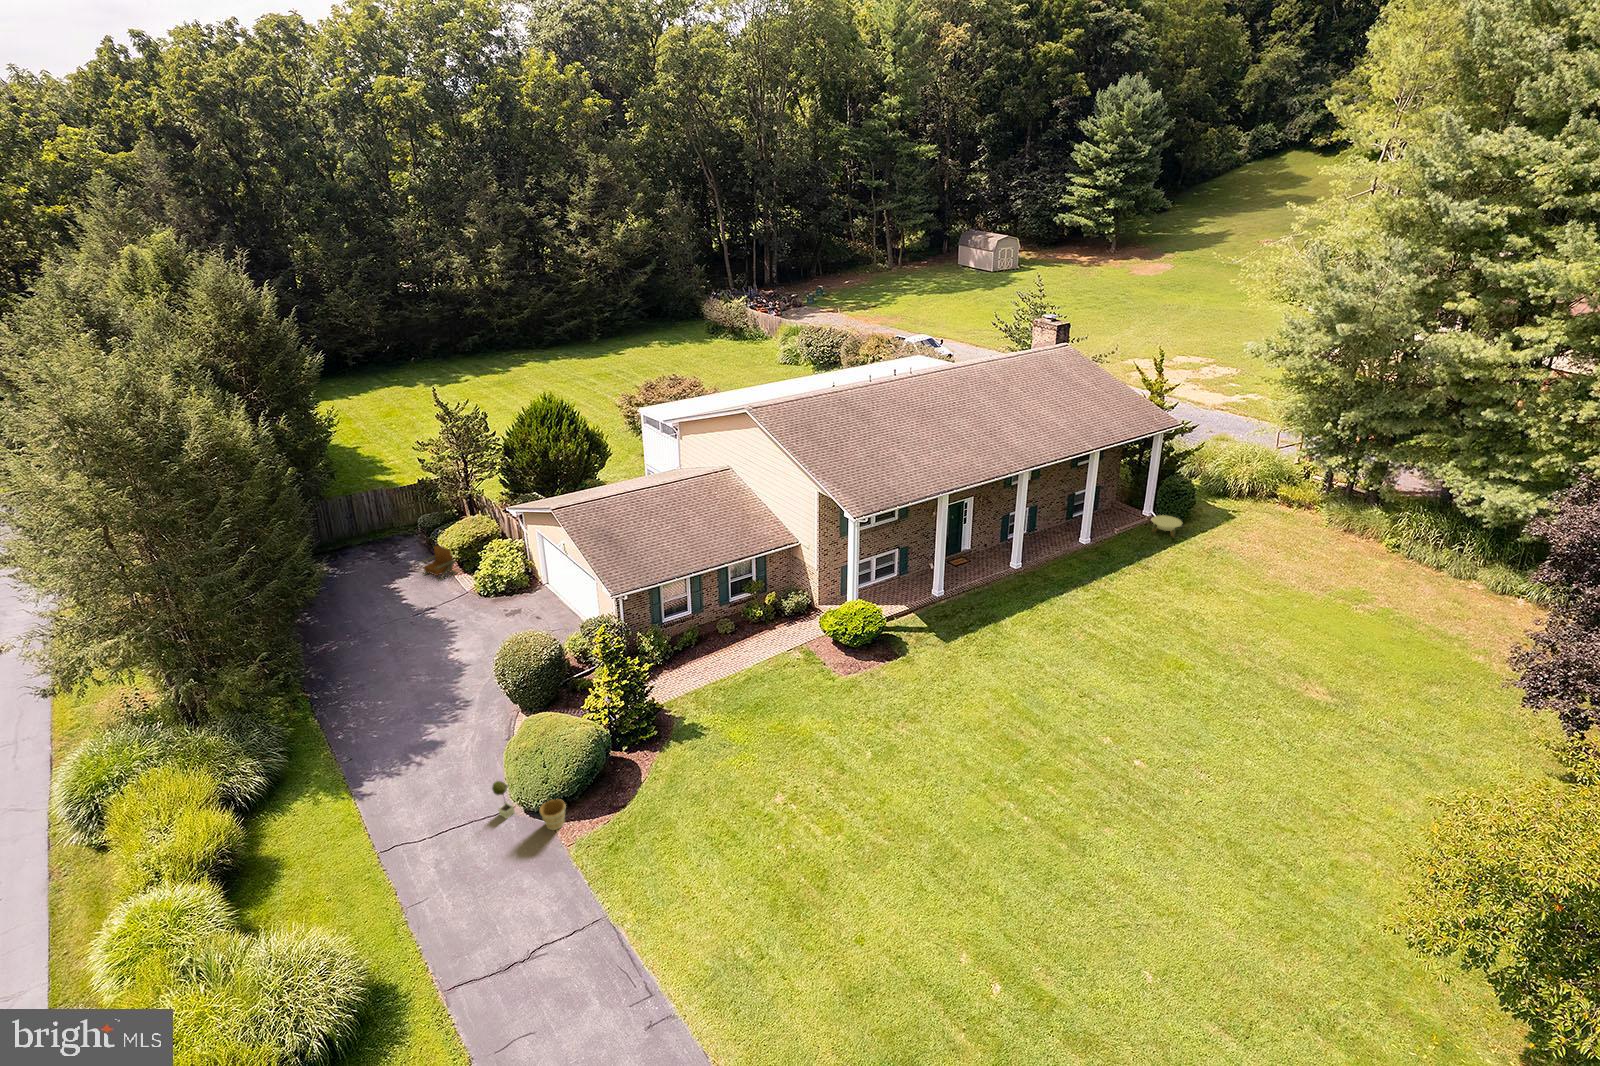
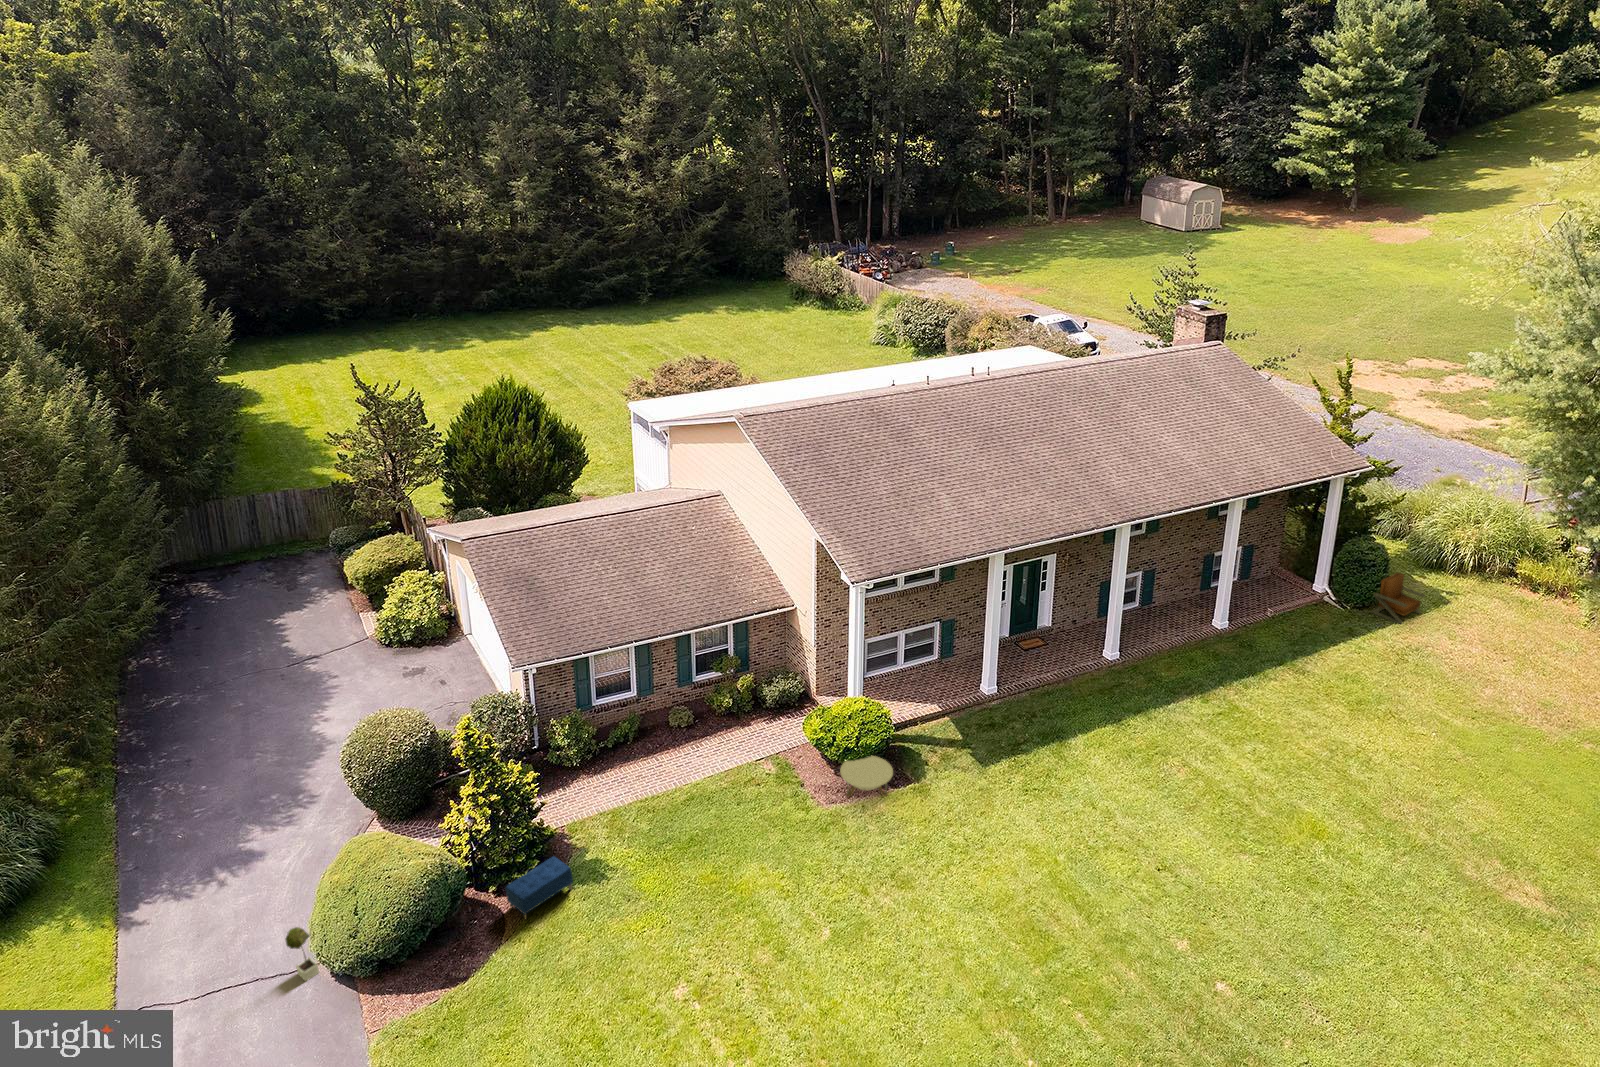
round table: present [1152,515,1182,537] -> present [840,756,893,797]
lounge chair: present [421,545,457,581] -> present [1371,573,1425,624]
bench: none [637,722,681,766] -> present [506,856,573,920]
wooden bucket: present [540,799,566,830] -> none [343,961,381,1007]

